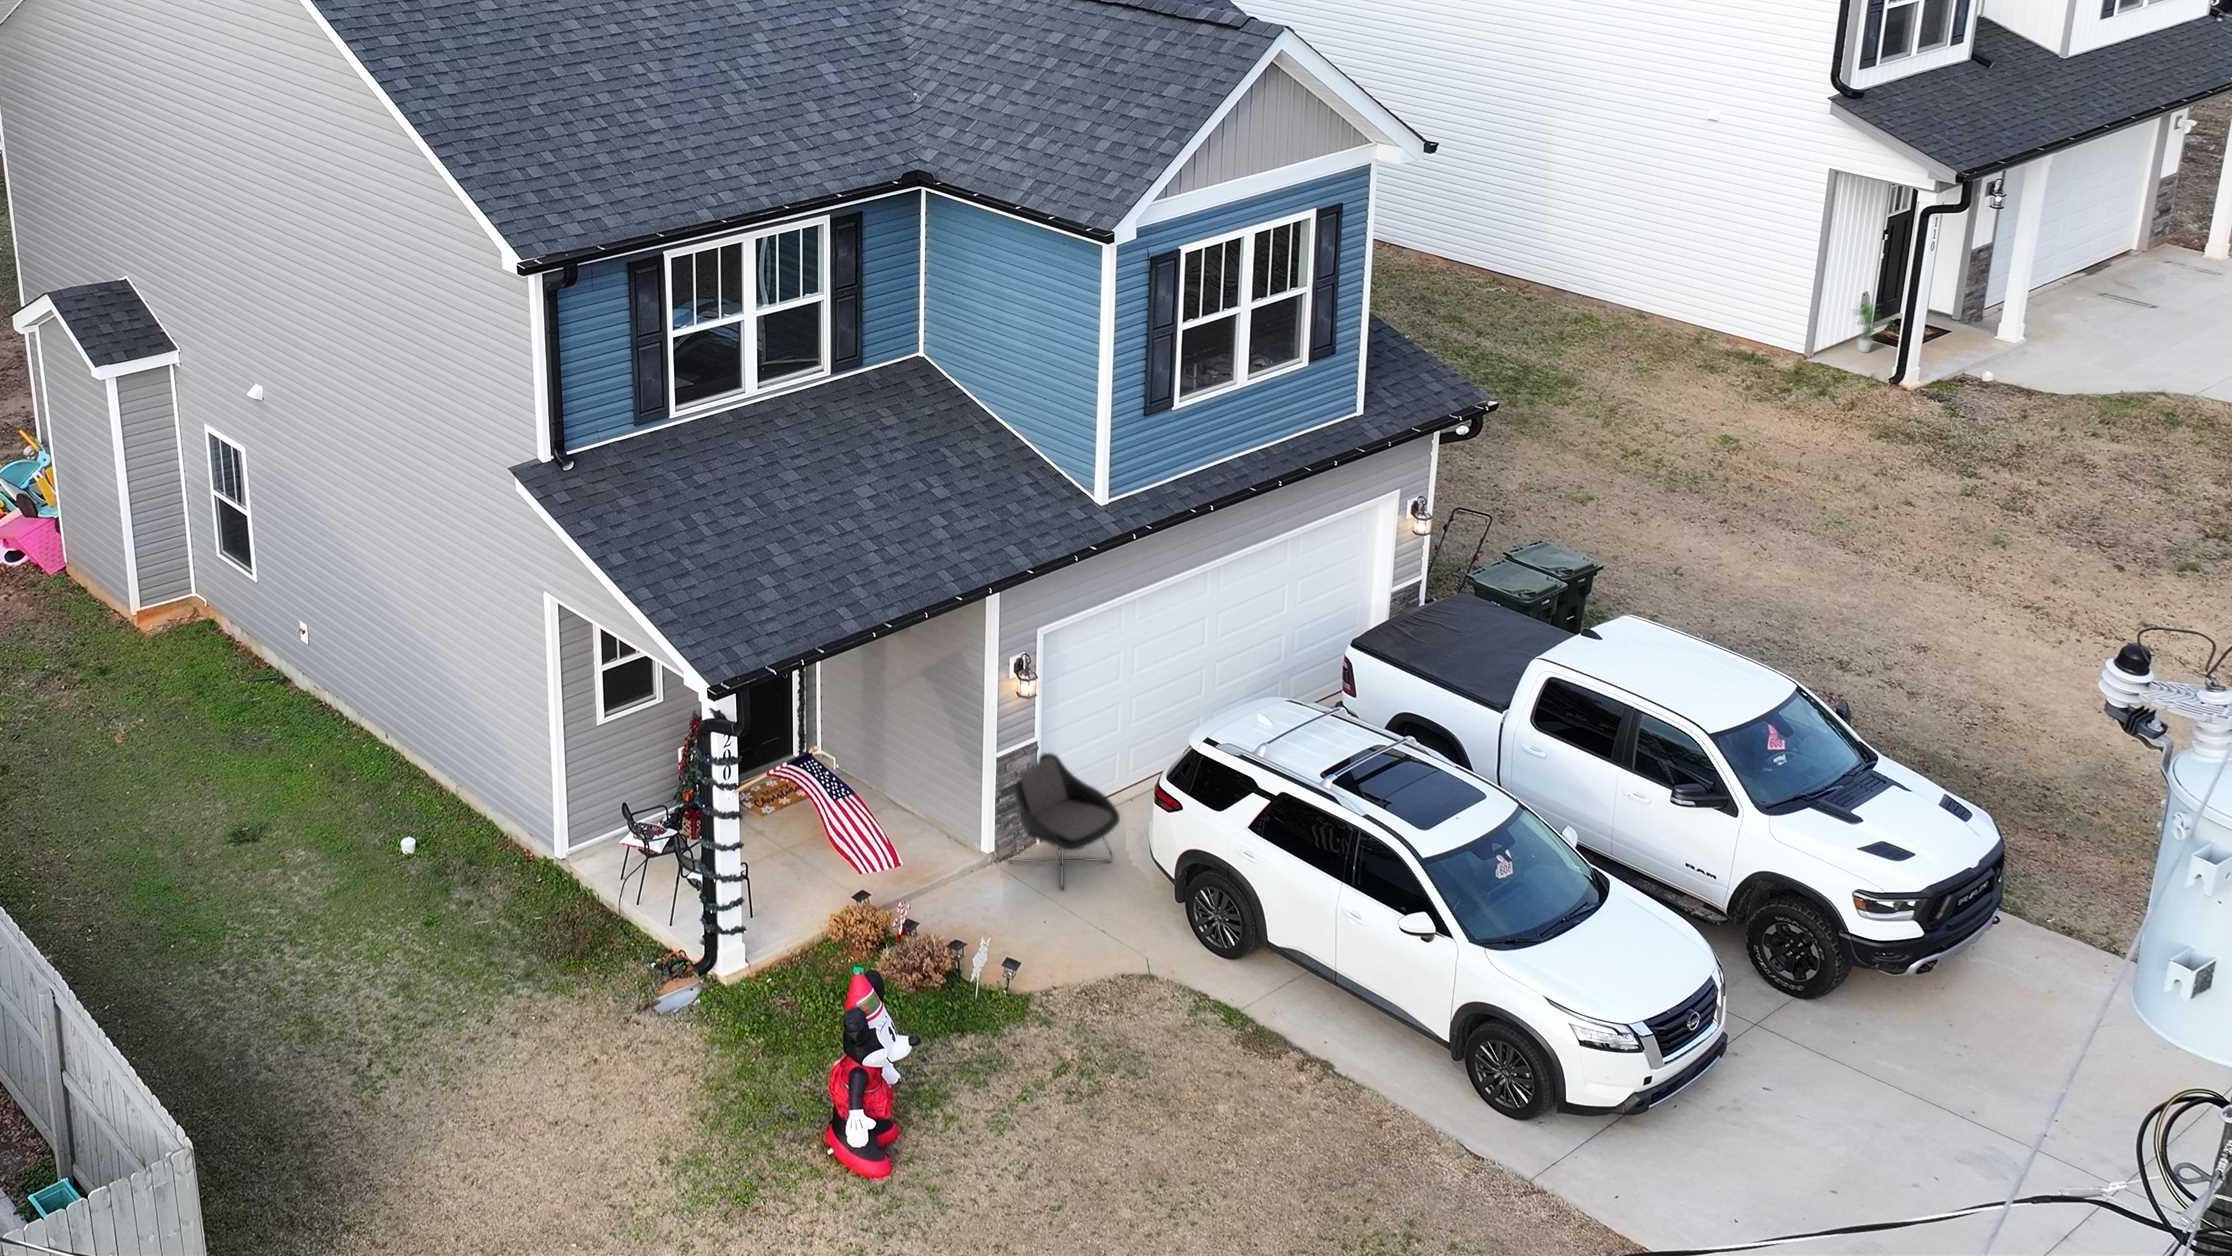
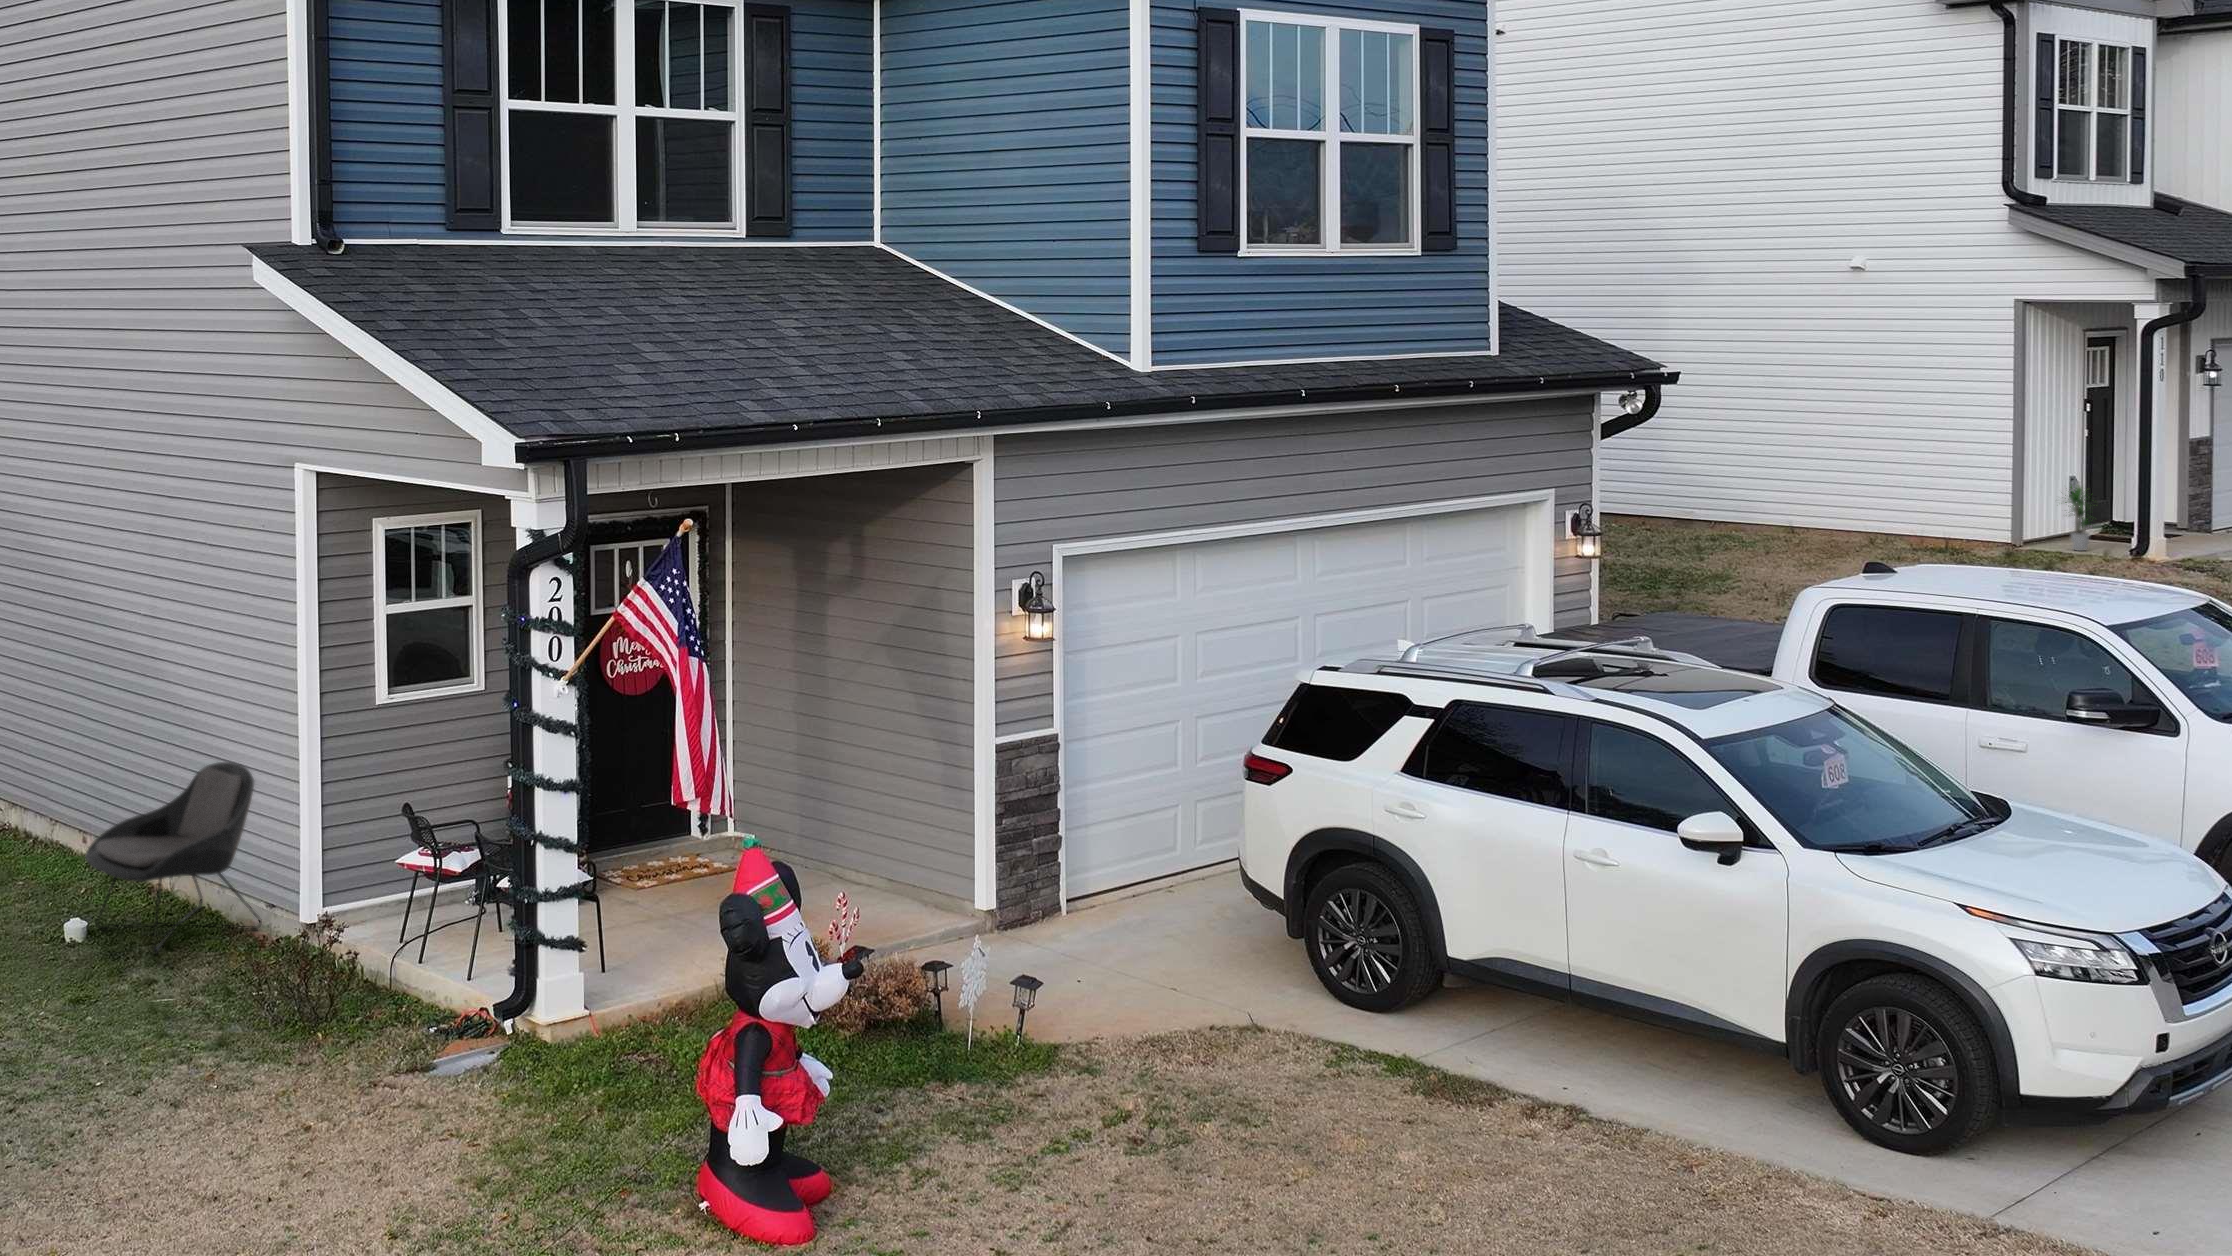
lounge chair: present [1009,753,1120,883] -> present [85,762,262,954]

